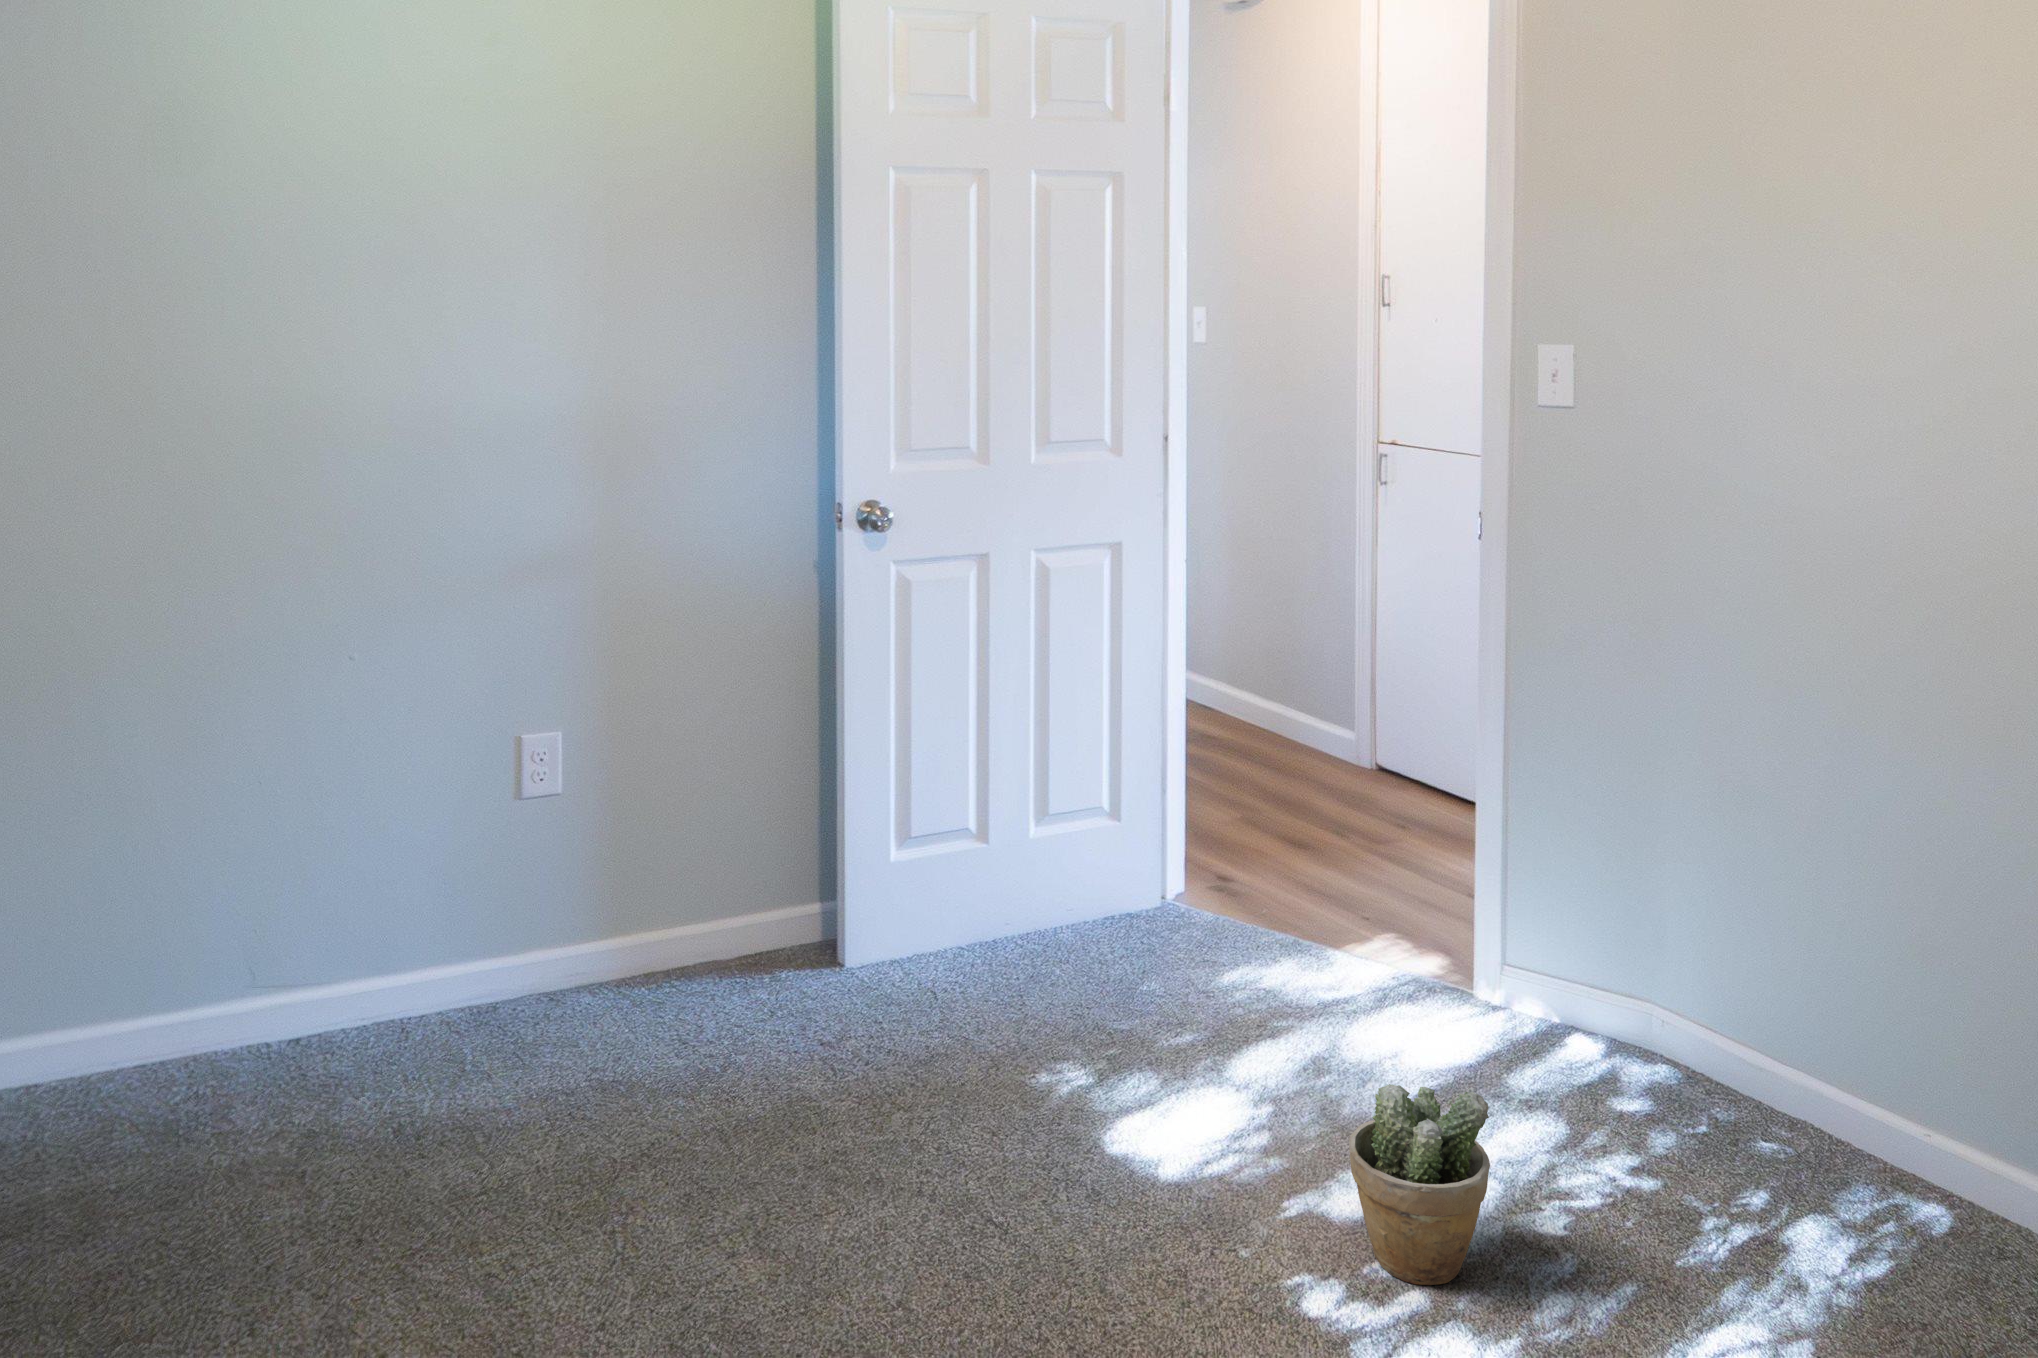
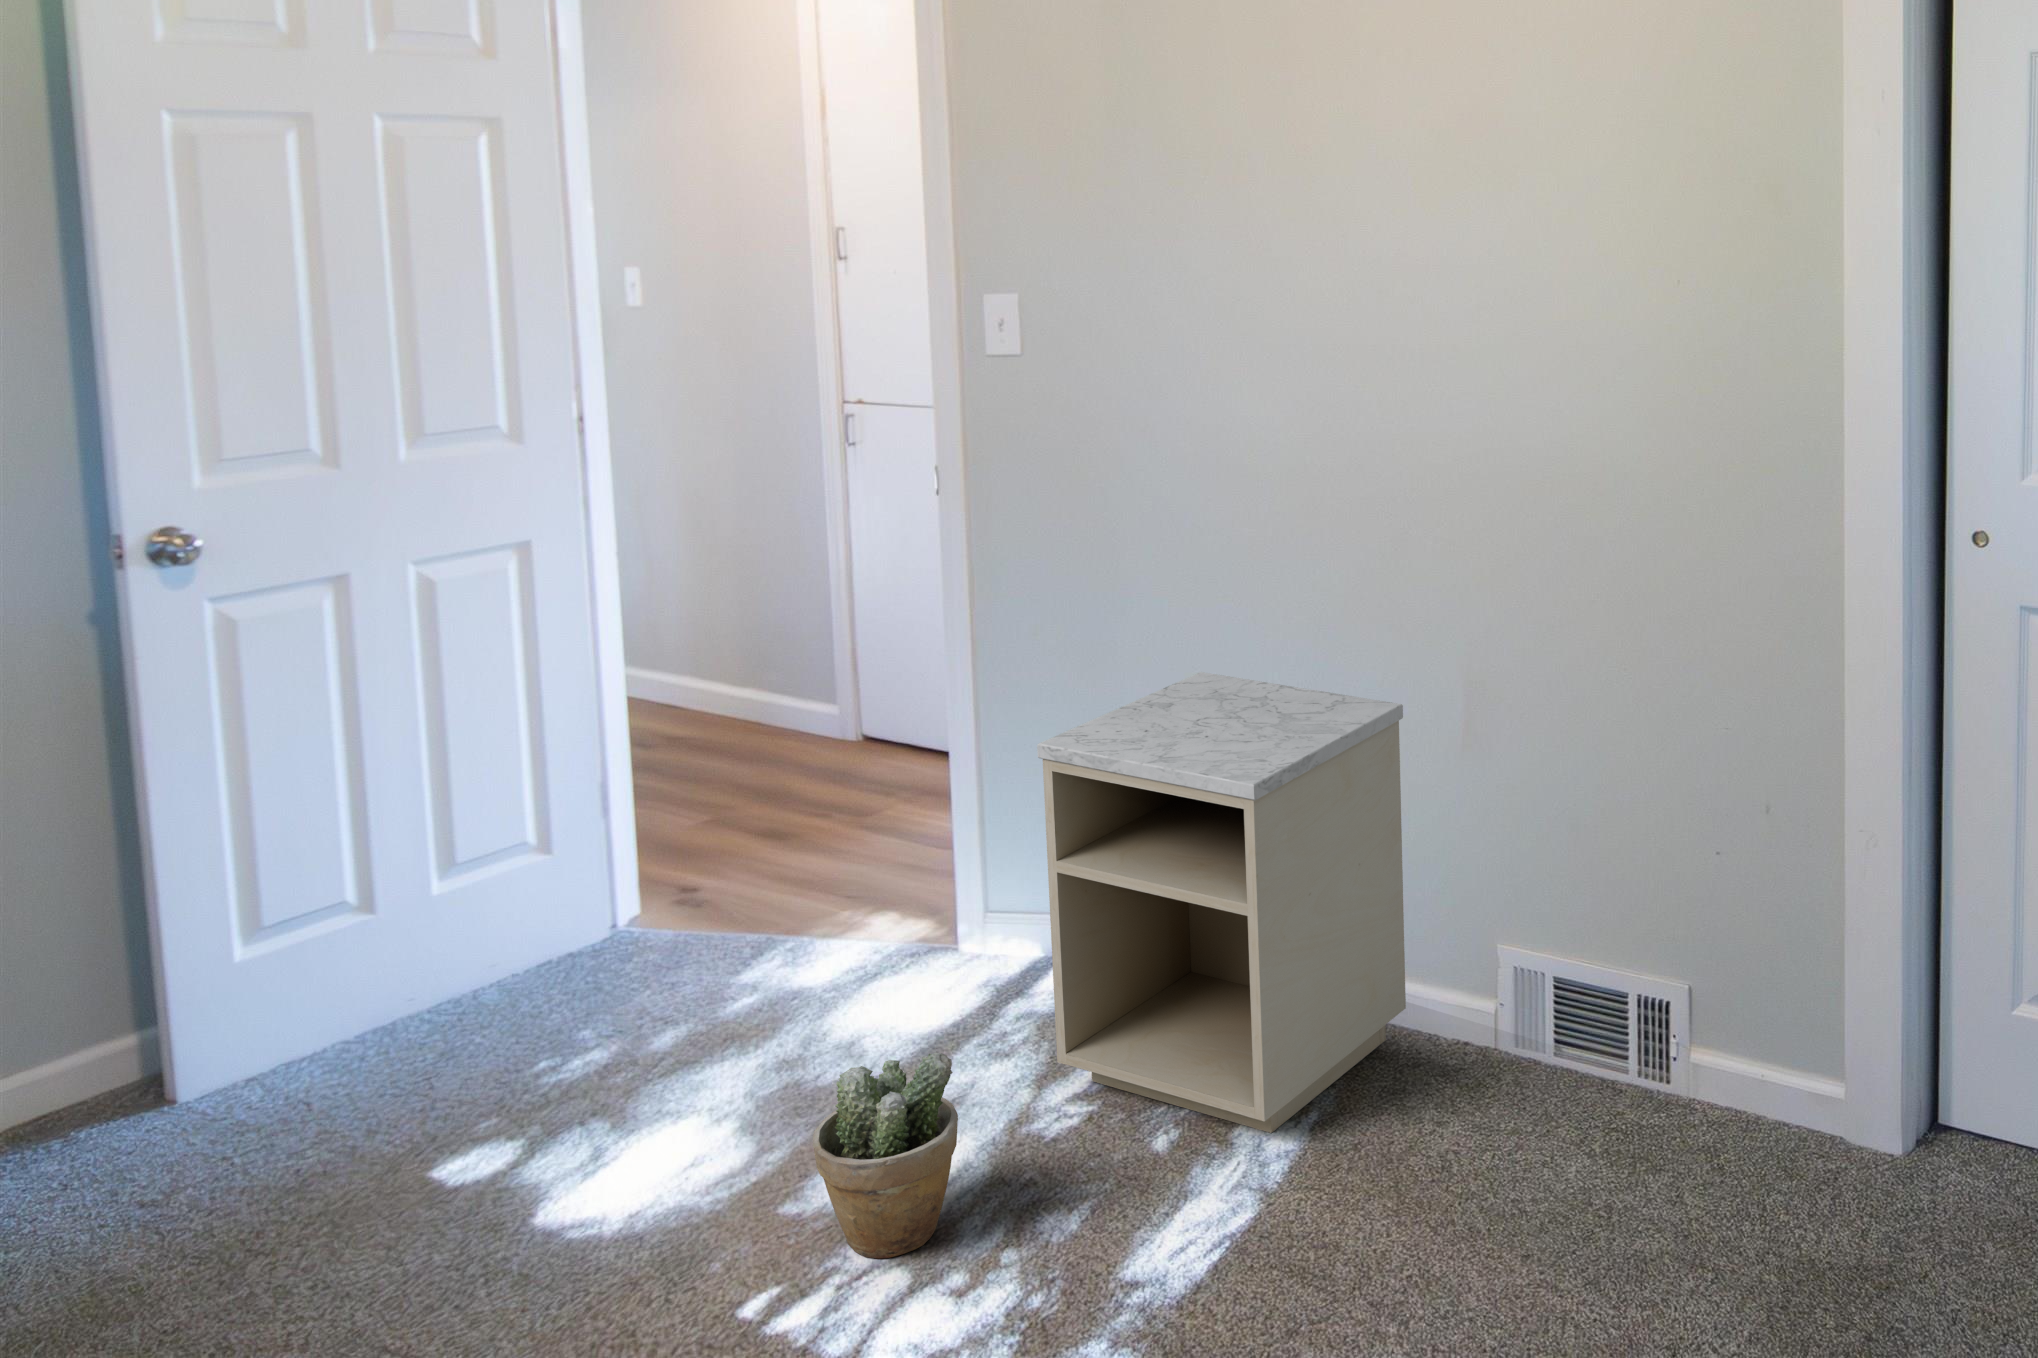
nightstand: none [1577,764,2003,1282] -> present [1037,672,1406,1133]

